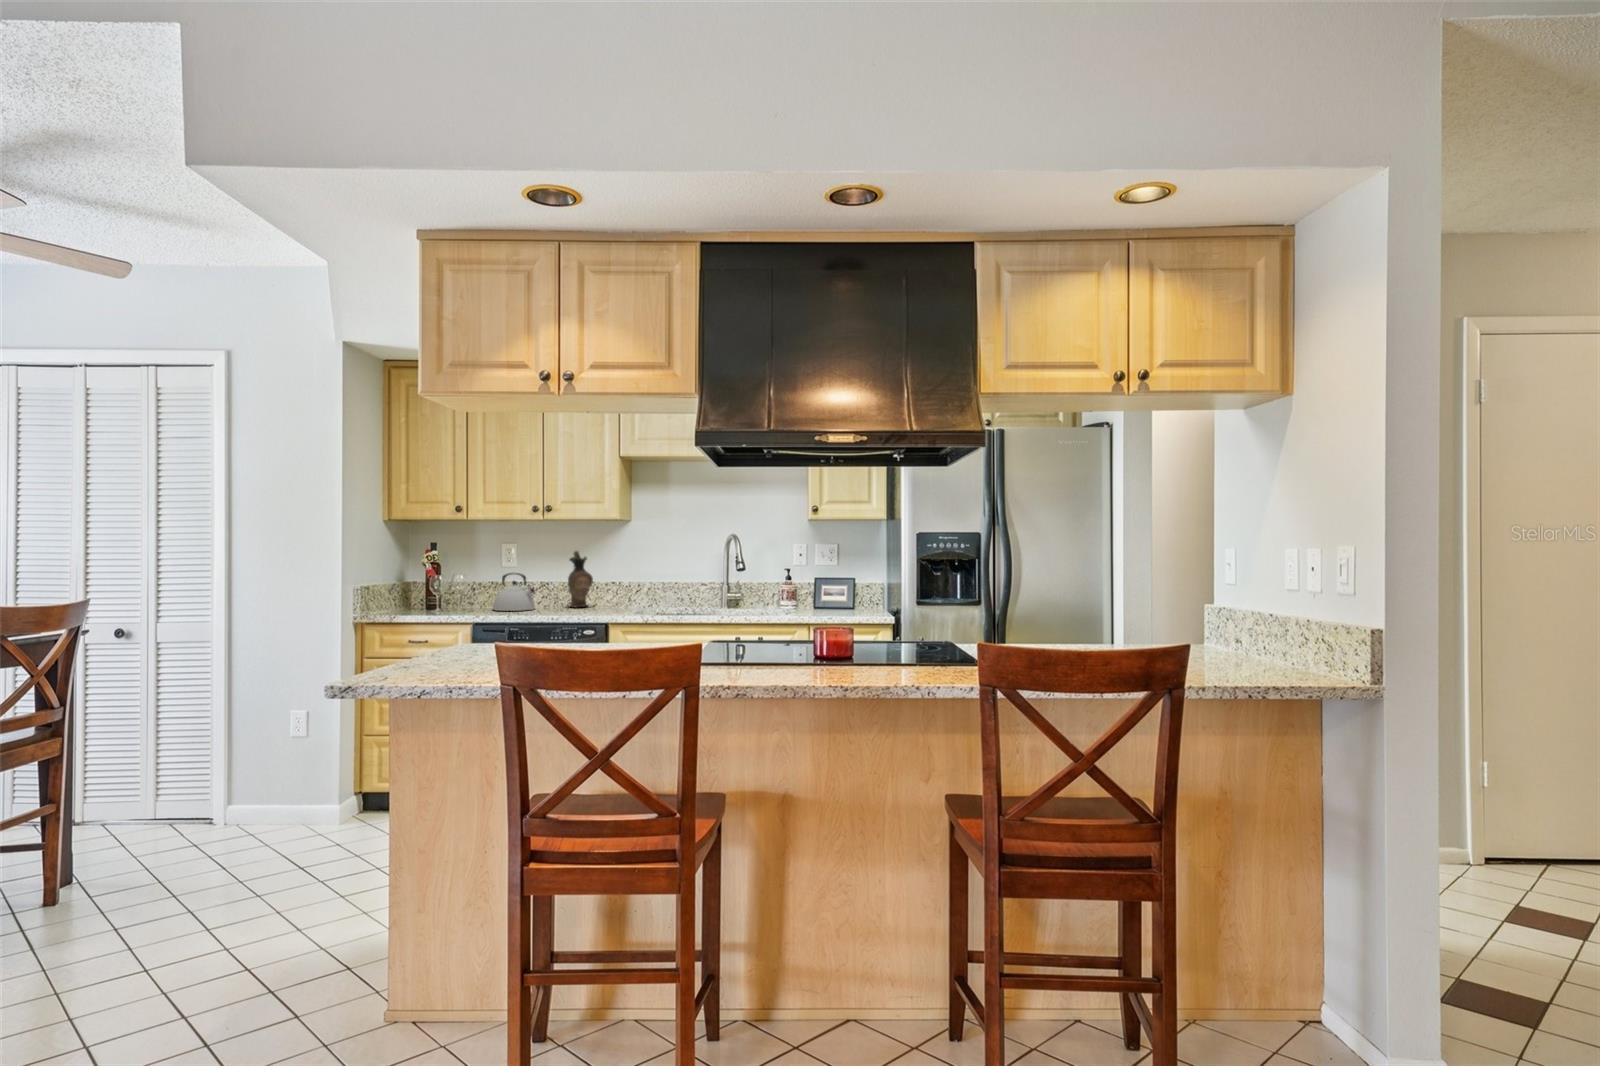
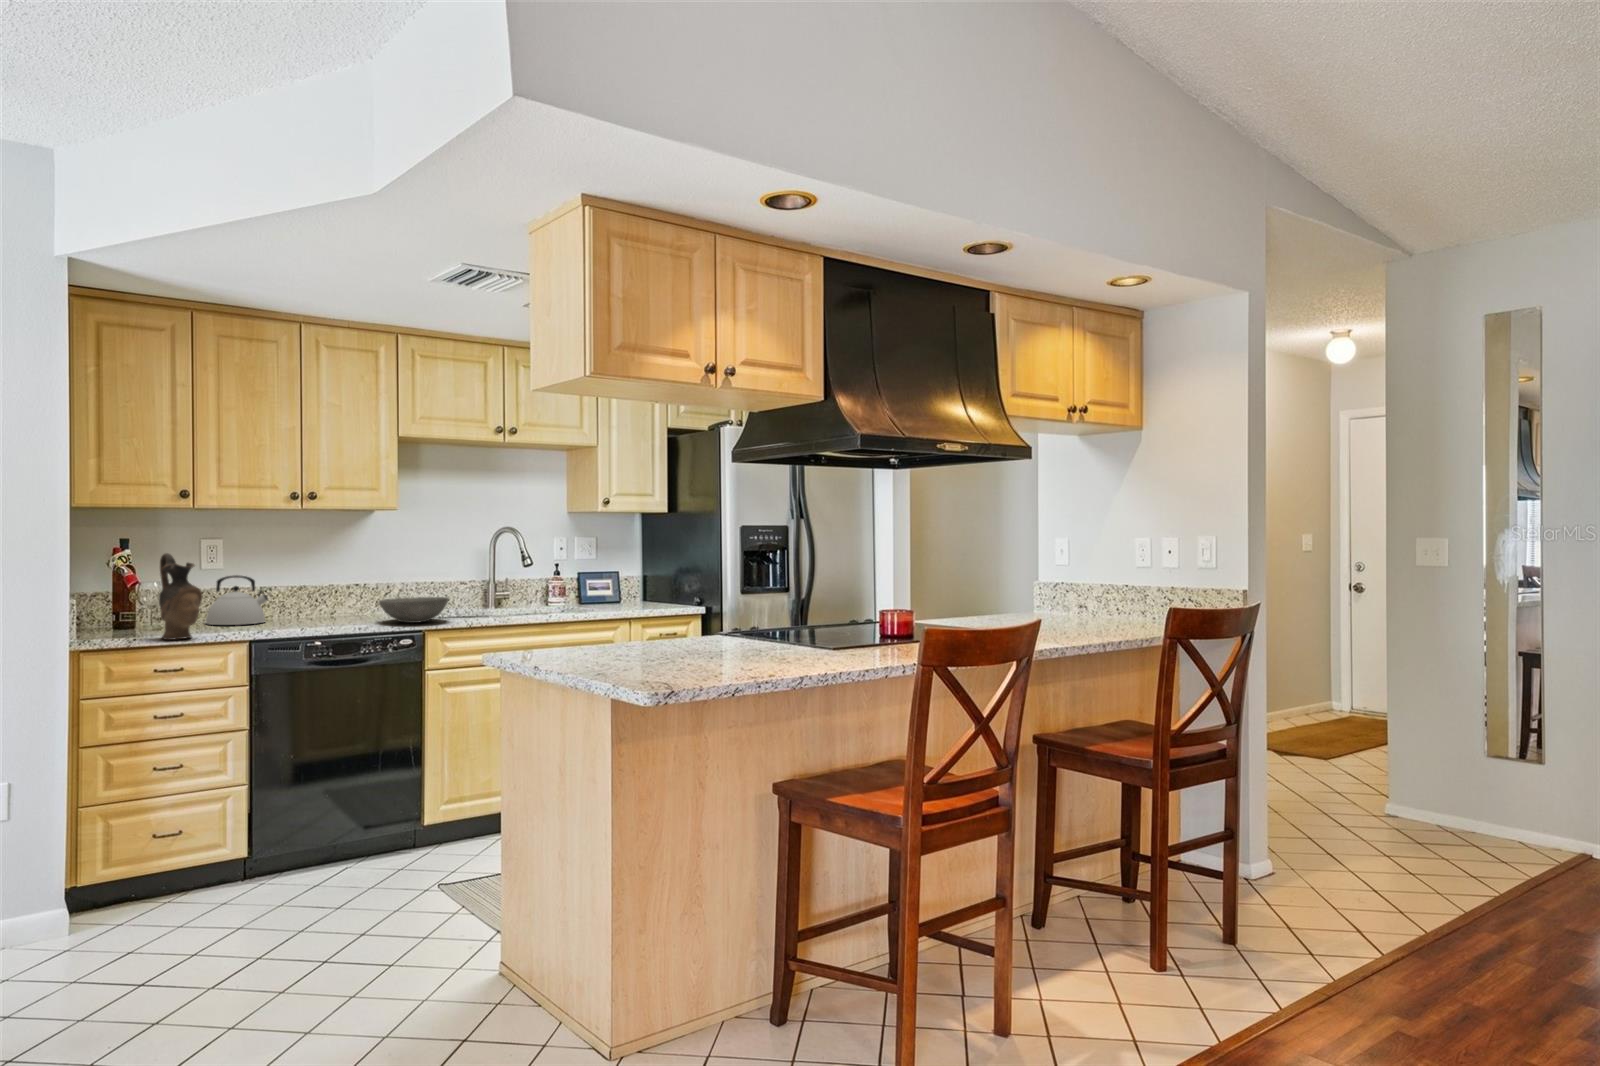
ceramic pitcher: present [568,551,593,607] -> present [159,553,202,640]
bowl: none [592,595,650,616] -> present [379,597,448,623]

